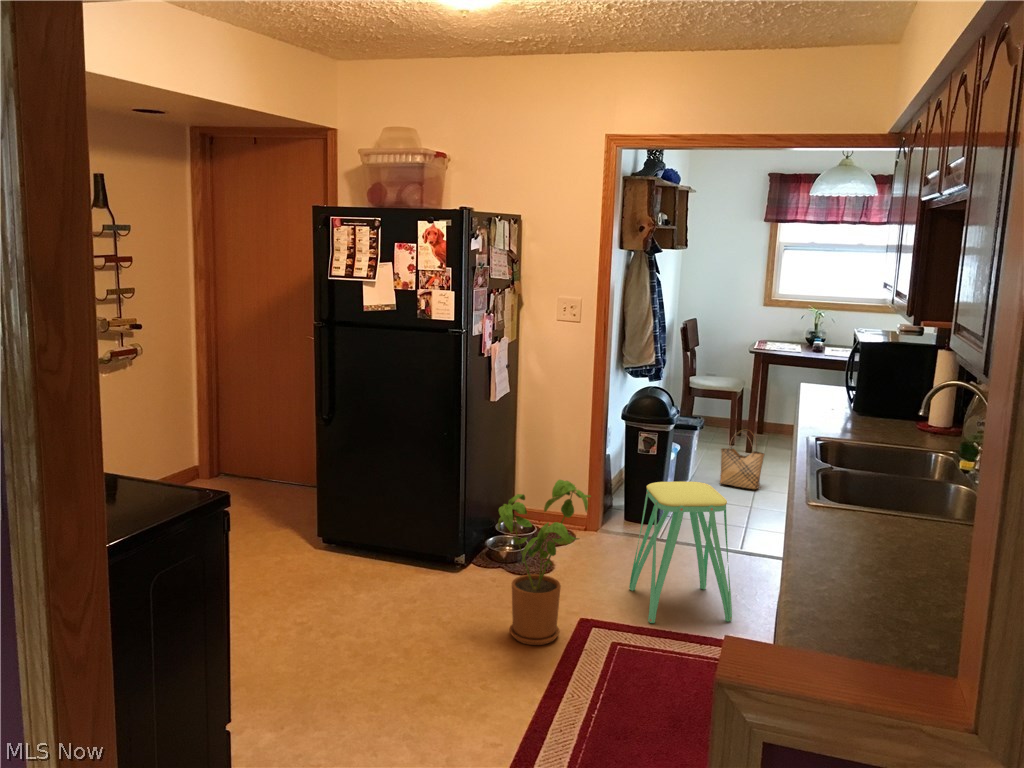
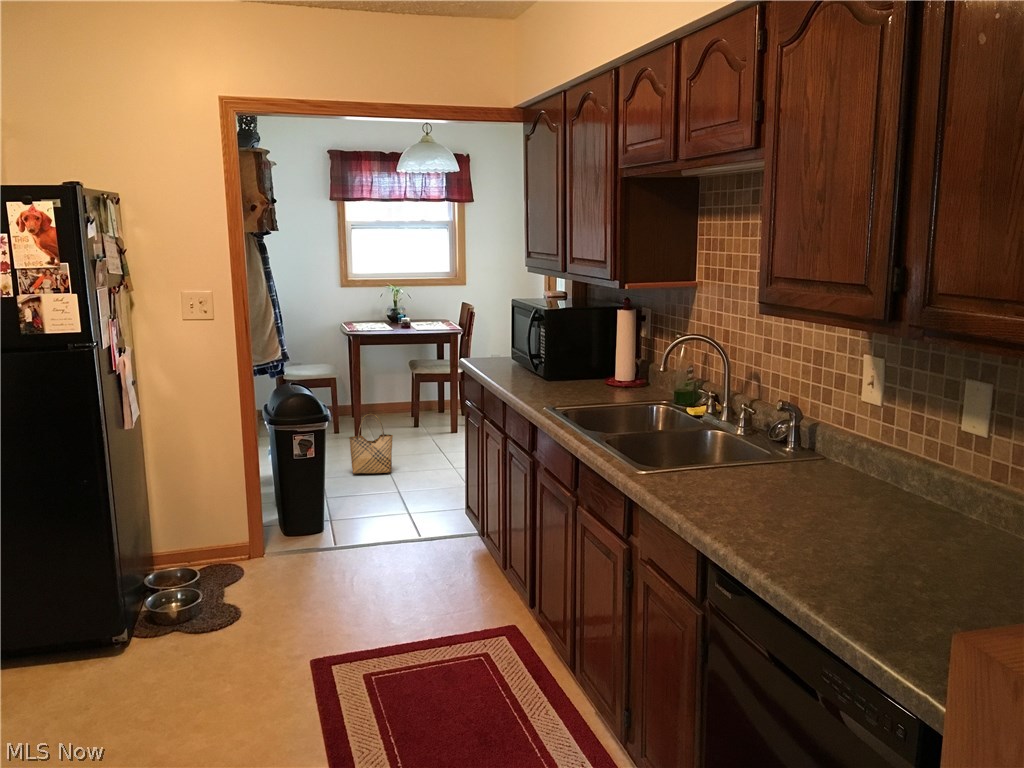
house plant: present [498,480,591,645] -> none [205,507,324,713]
stool: present [629,482,732,623] -> none [339,477,459,640]

